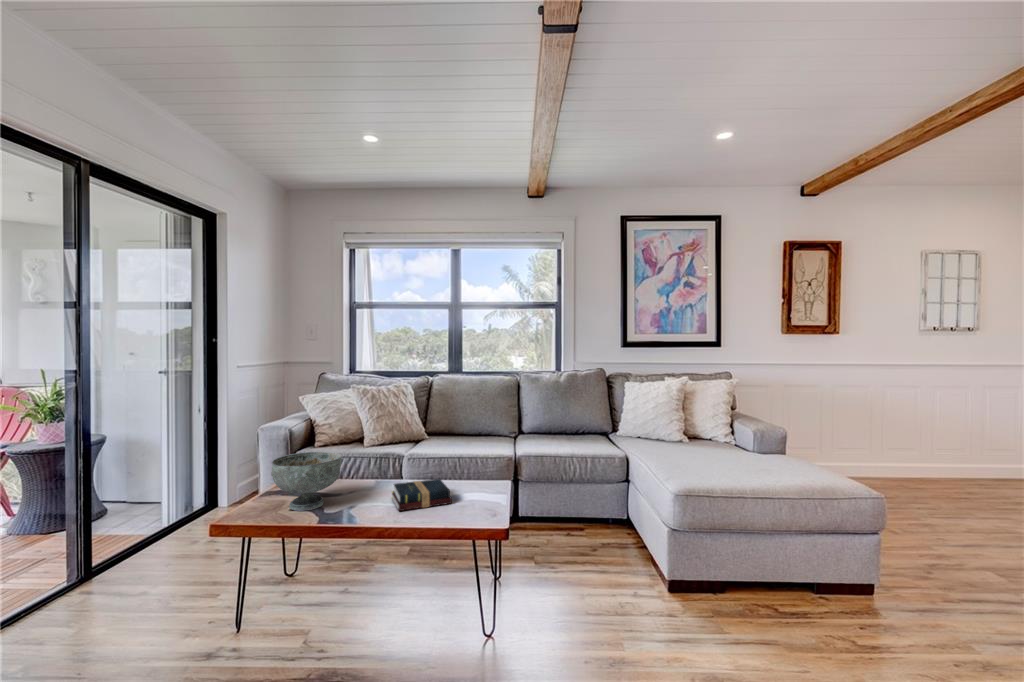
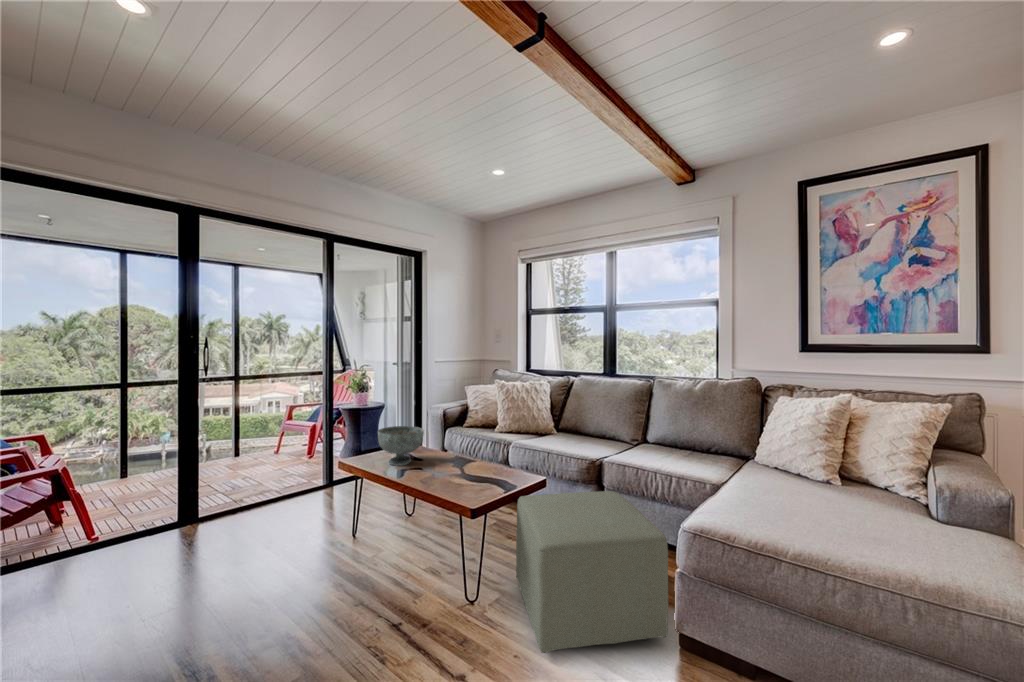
ottoman: none [507,478,664,646] -> present [516,491,669,653]
hardback book: present [392,479,452,511] -> none [433,459,484,484]

